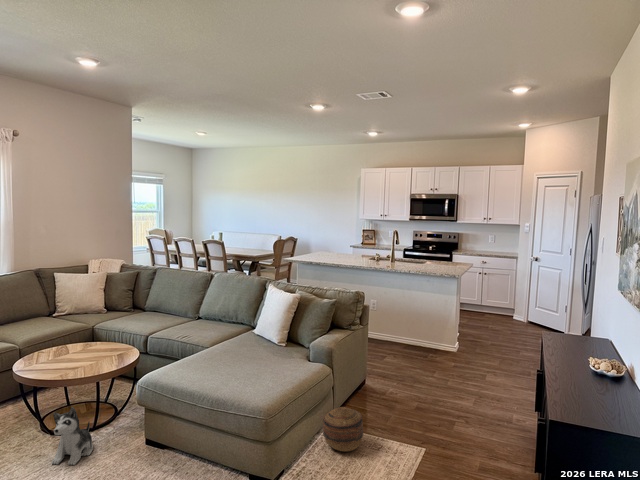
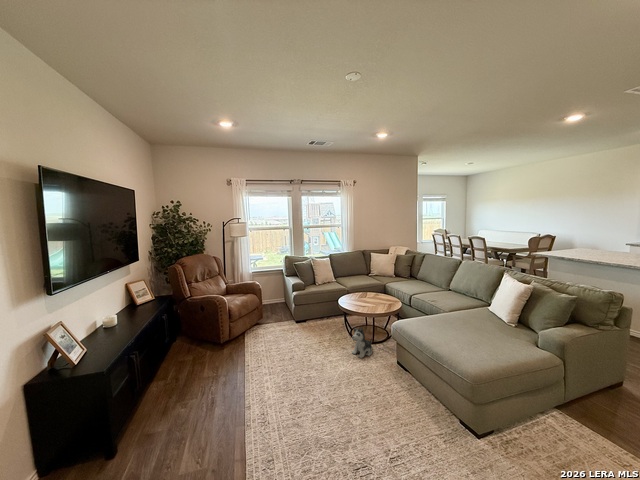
basket: present [323,407,363,452] -> none [545,400,601,451]

